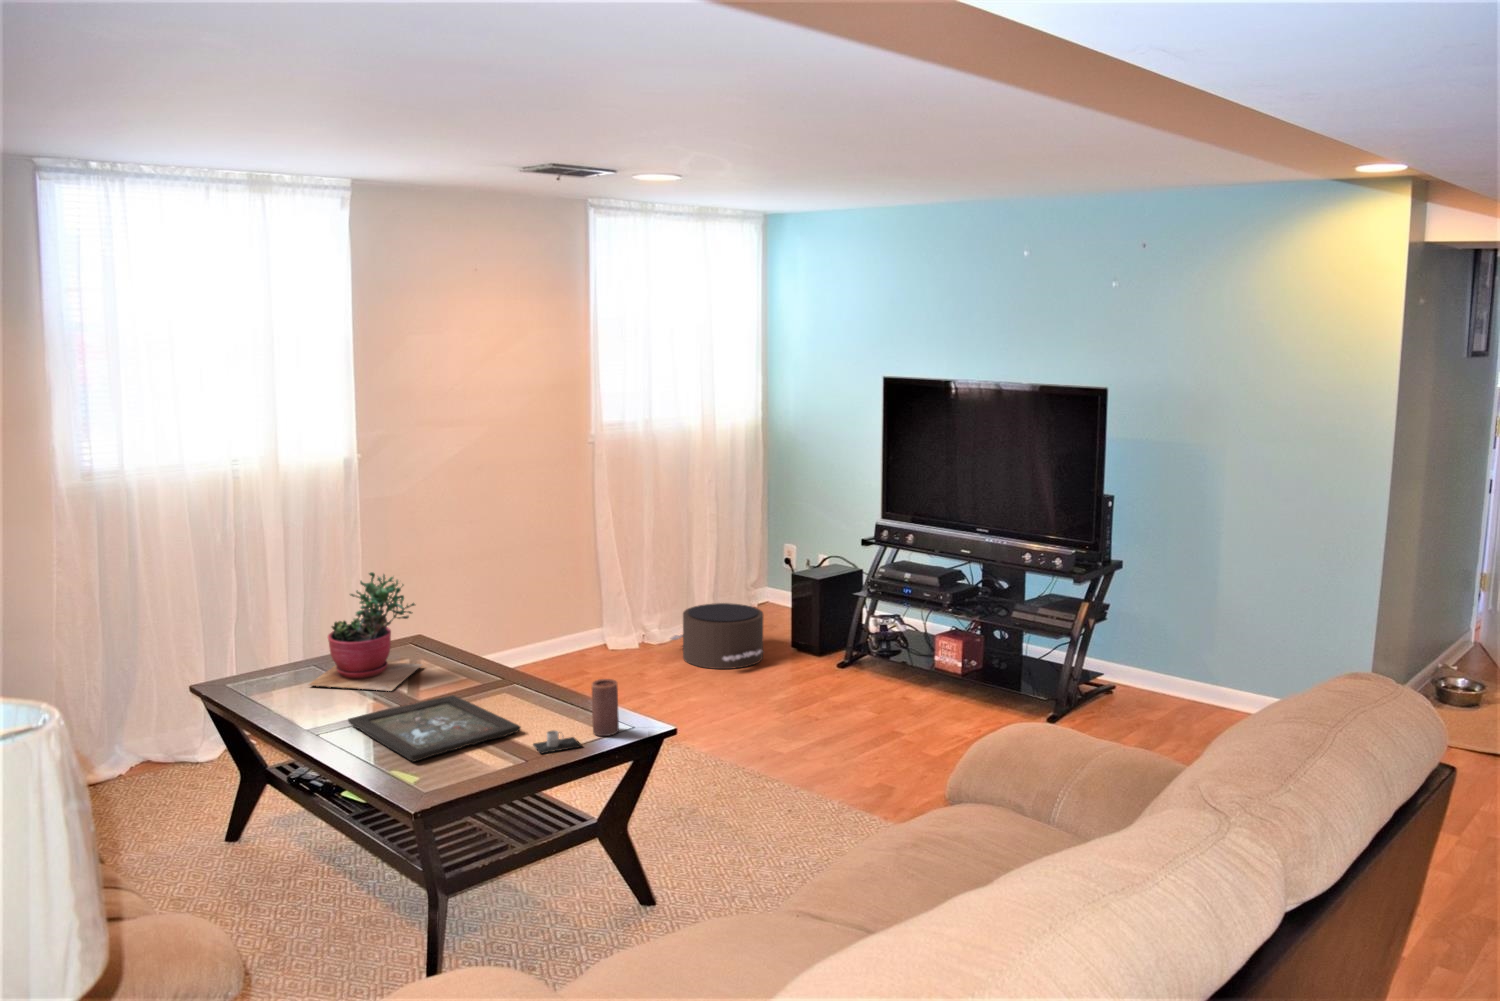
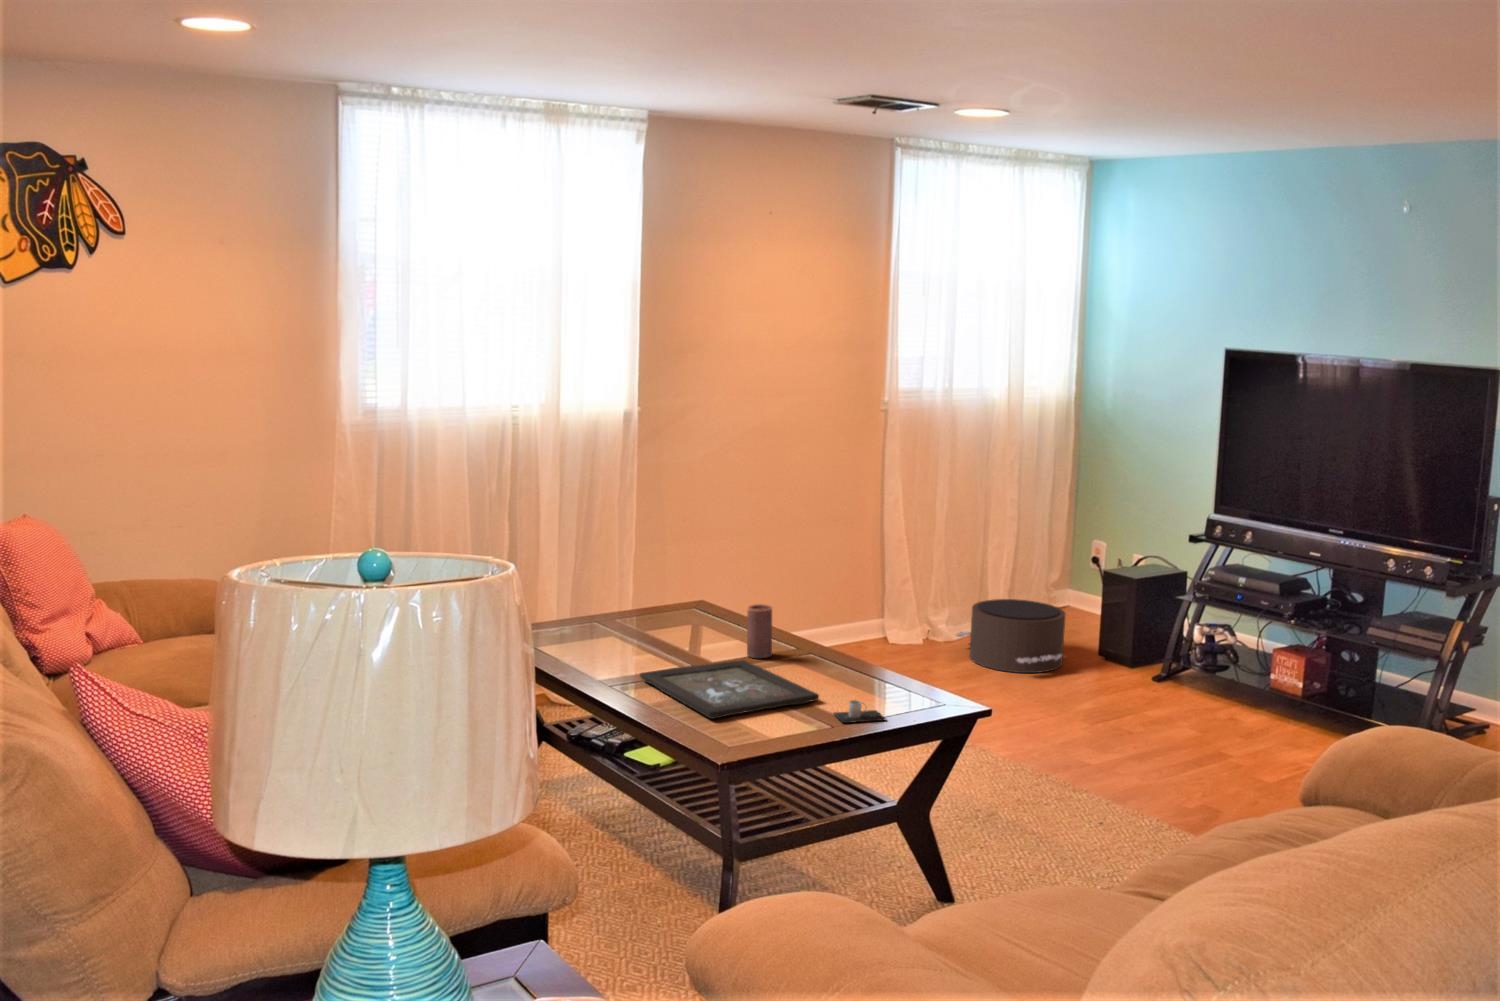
succulent plant: present [309,572,421,691] -> none [593,524,708,652]
candle: present [592,679,619,736] -> present [747,604,772,658]

